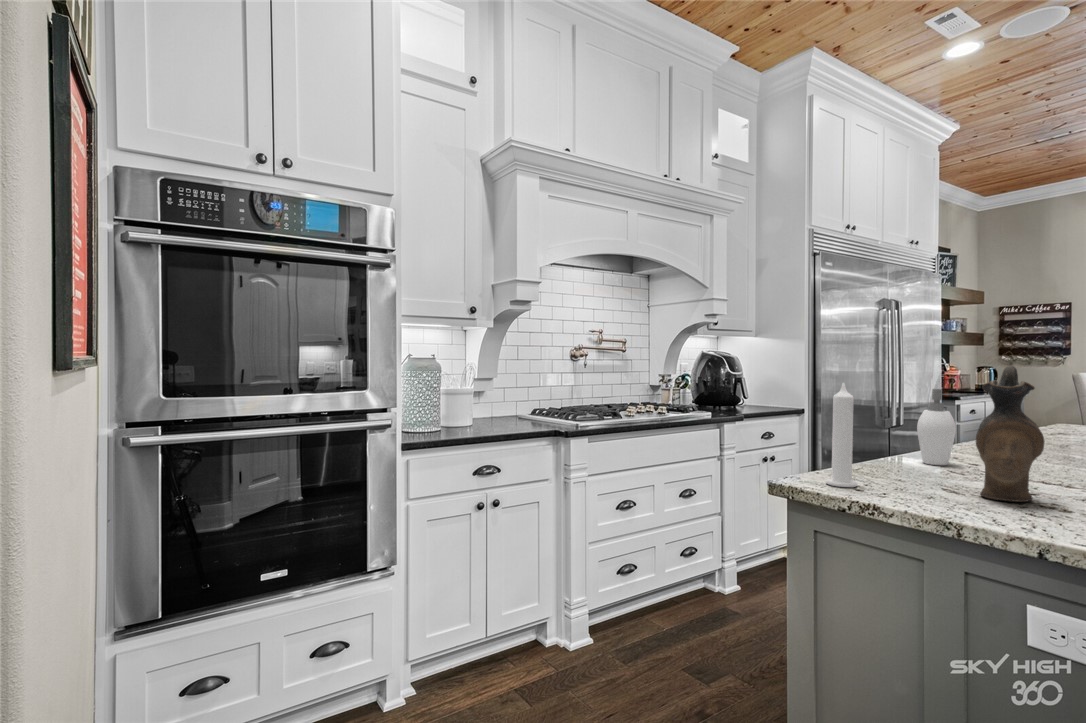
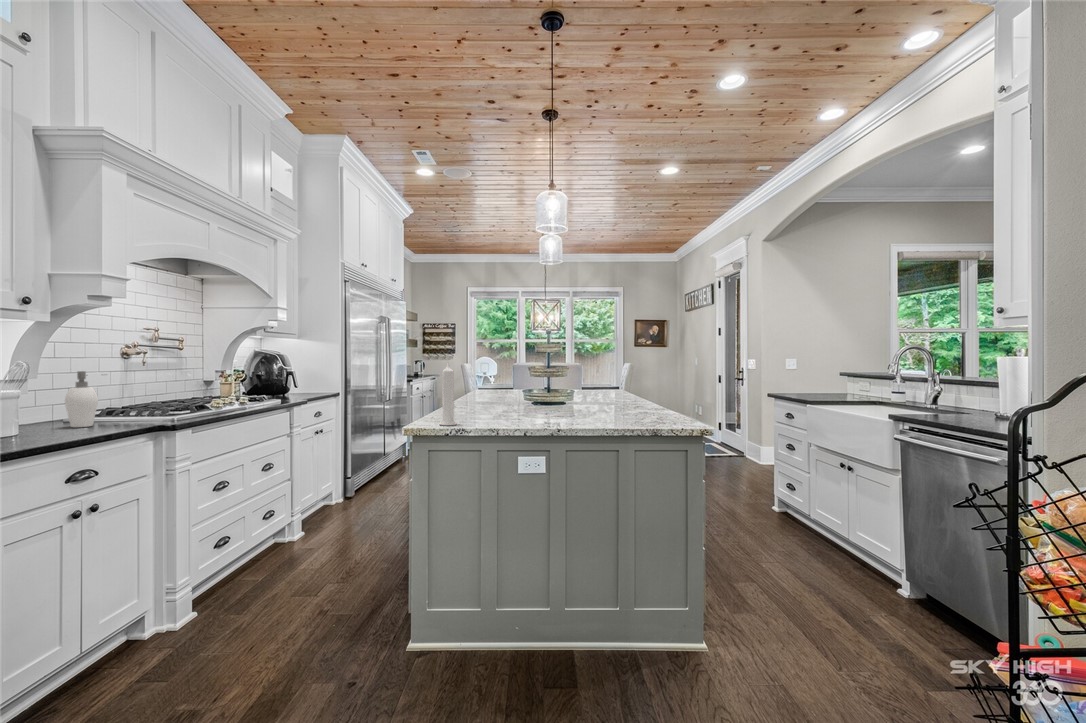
ceramic pitcher: present [976,366,1045,502] -> none [509,351,537,420]
soap dispenser: present [917,389,962,465] -> present [65,371,98,427]

